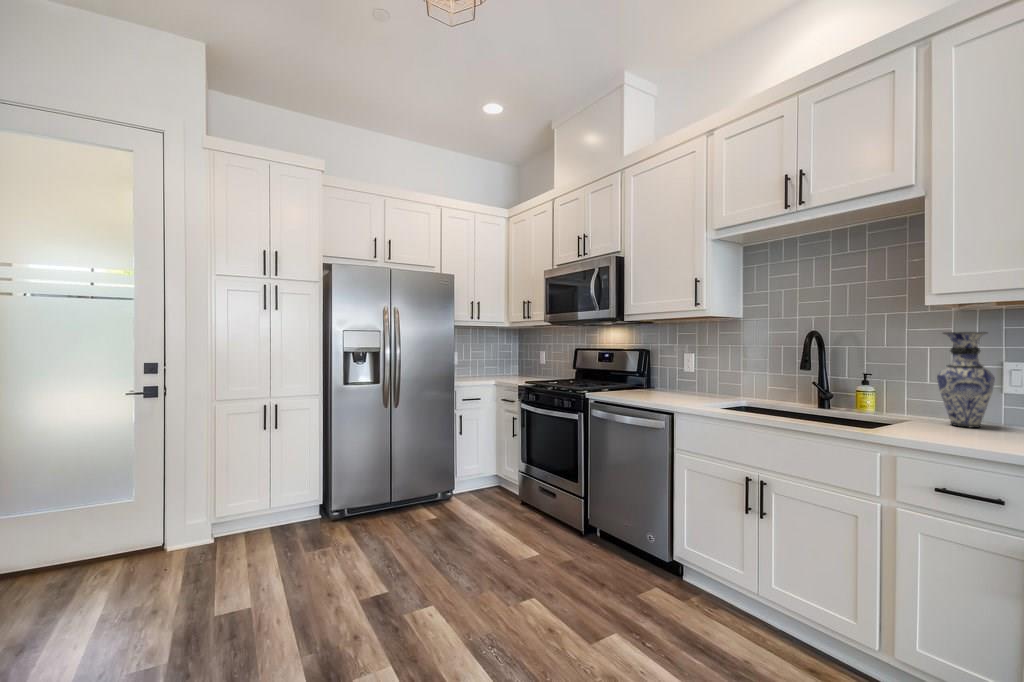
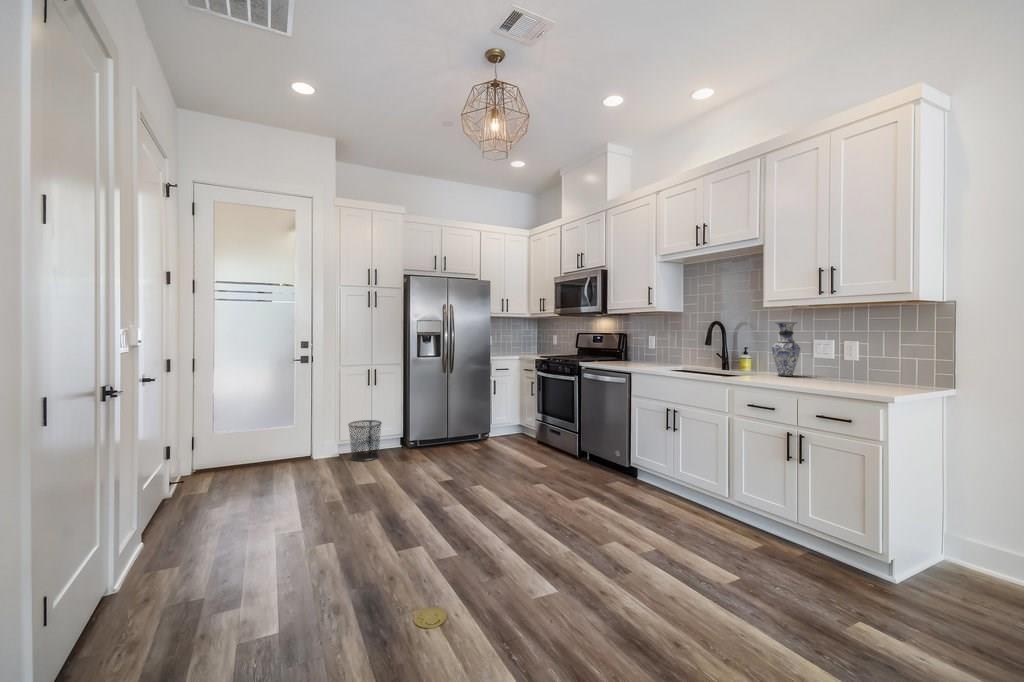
waste bin: none [227,481,284,550] -> present [348,420,382,461]

